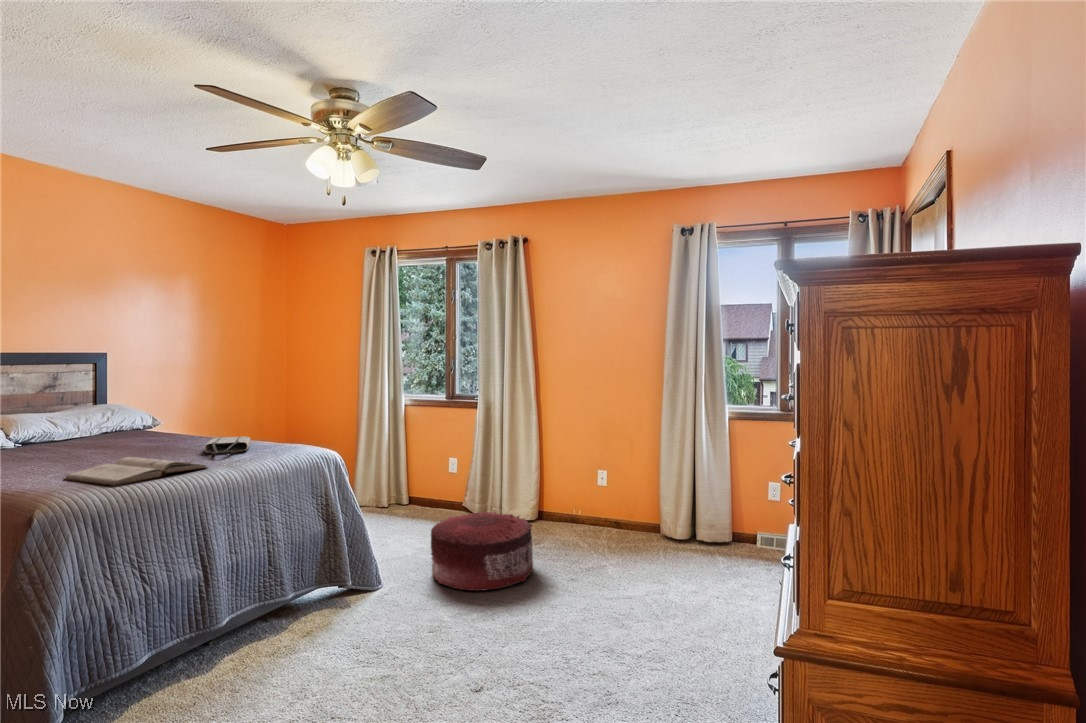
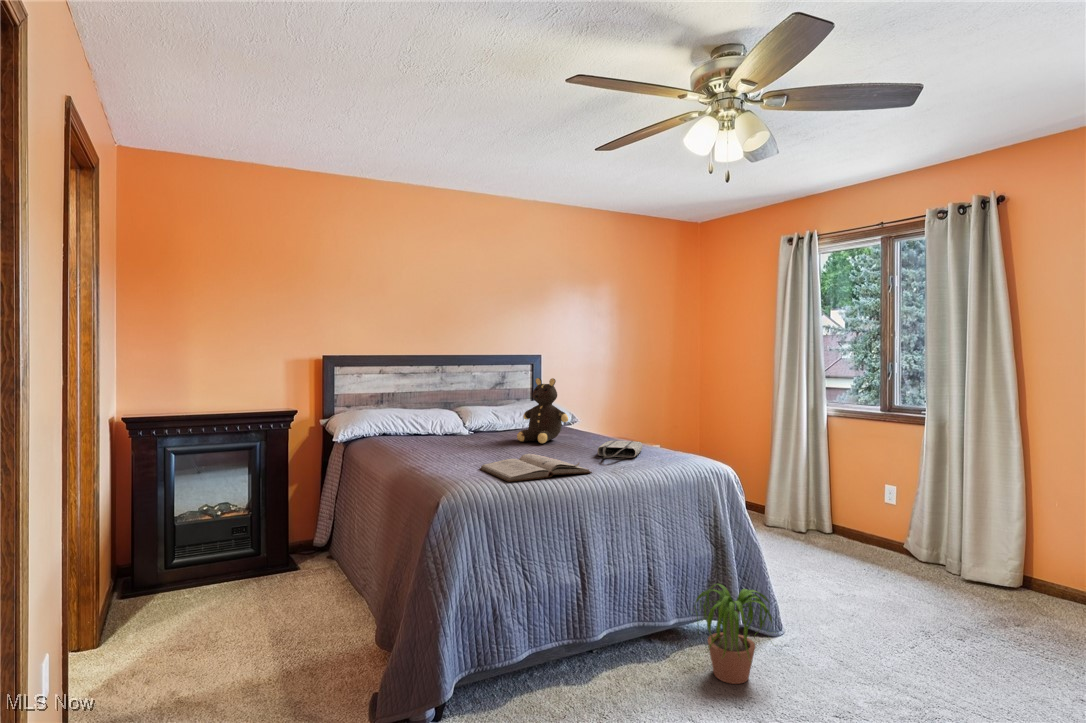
teddy bear: none [94,377,161,449] -> present [517,378,568,443]
pouf: present [431,511,534,591] -> none [846,567,1010,690]
potted plant: none [305,548,390,631] -> present [694,584,772,684]

